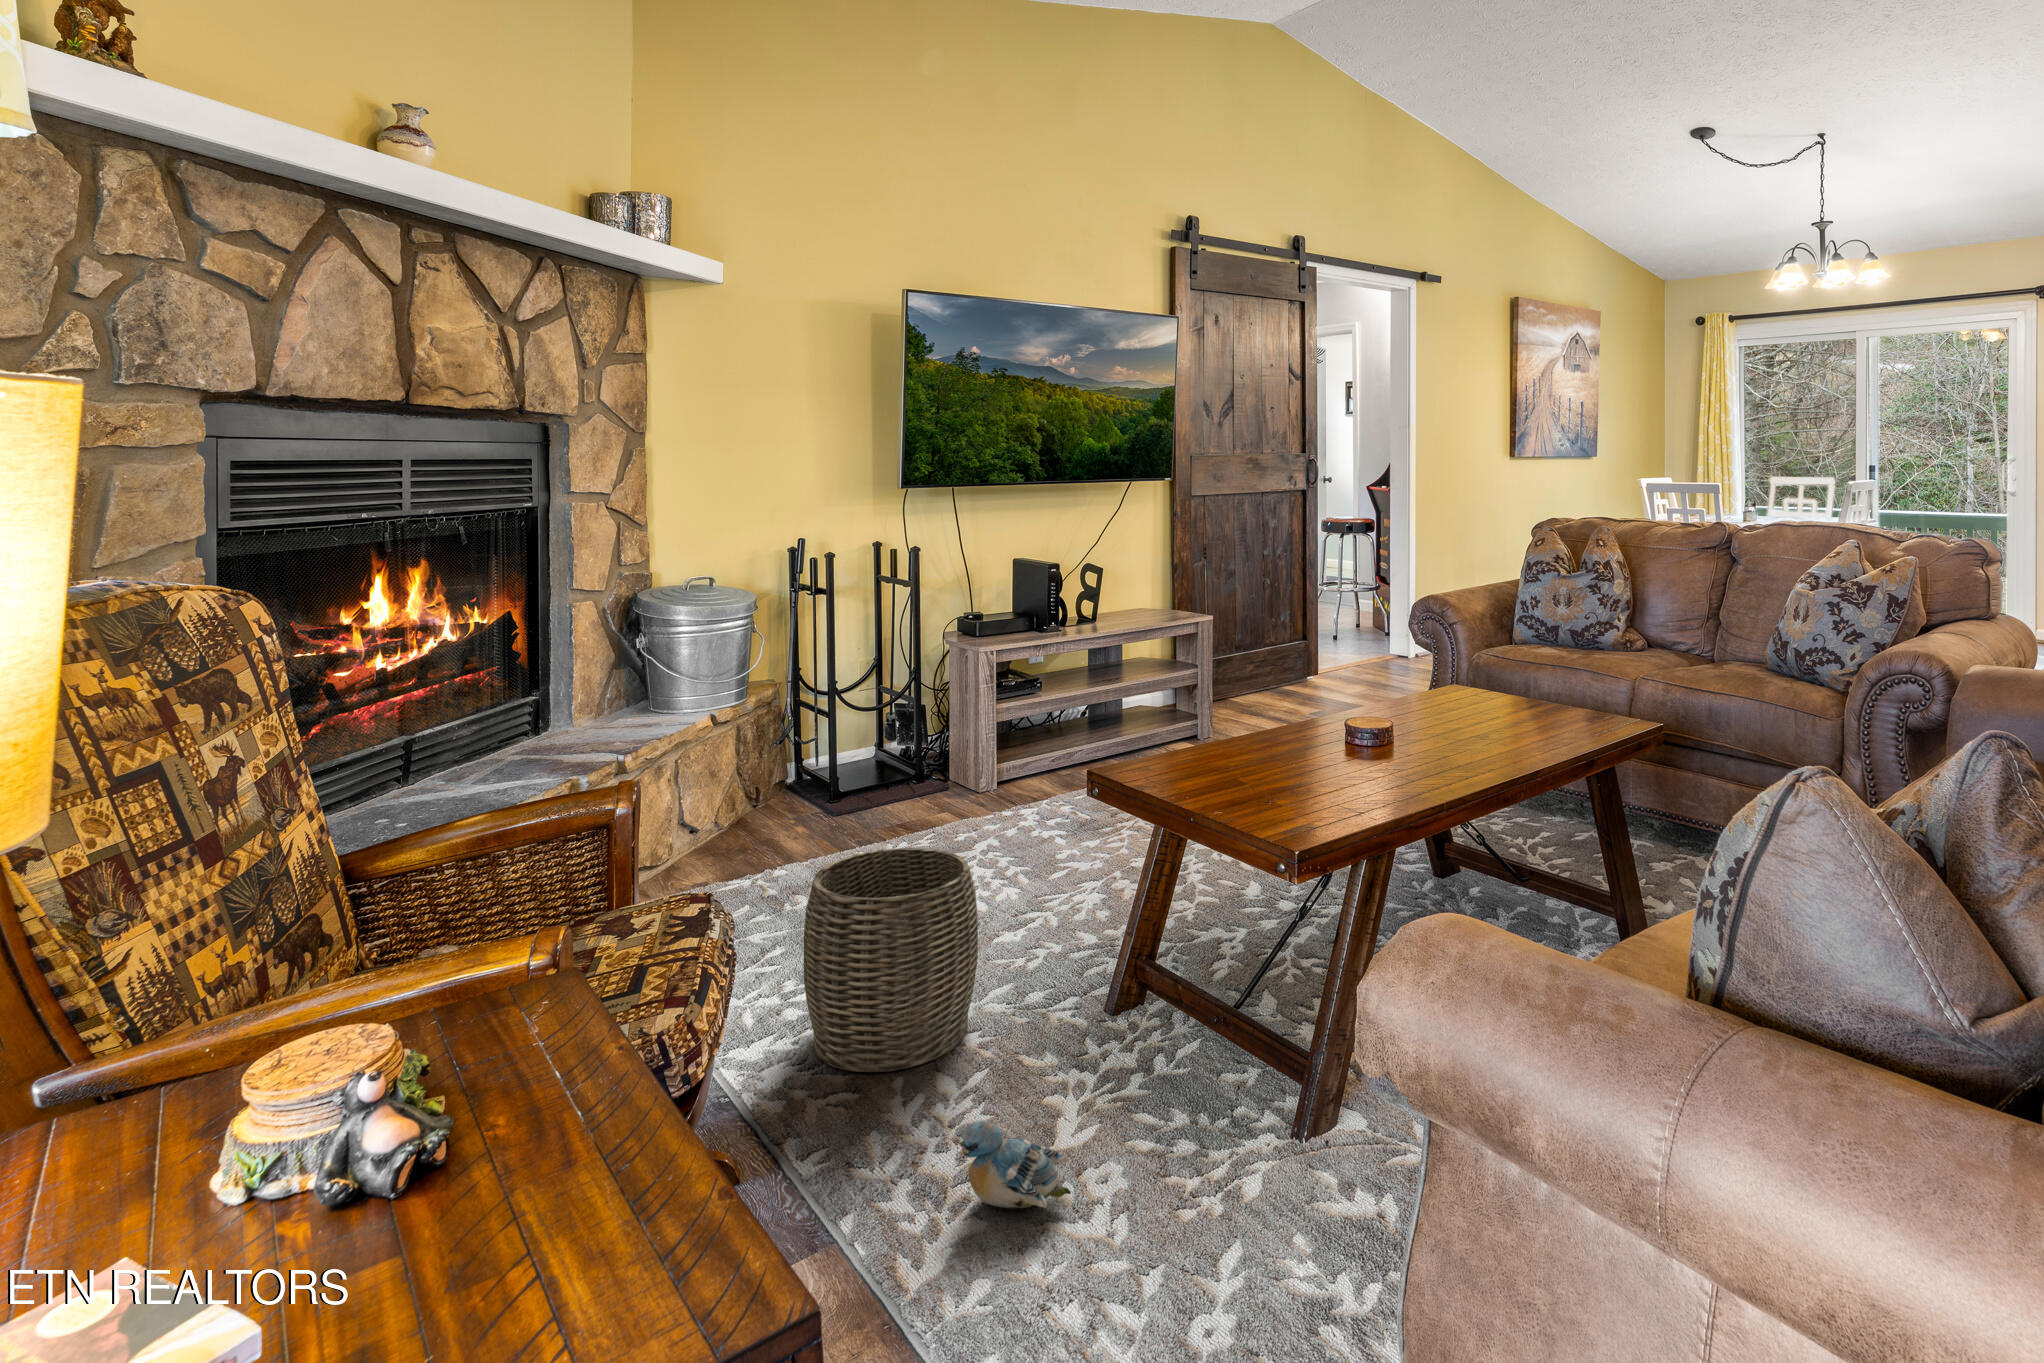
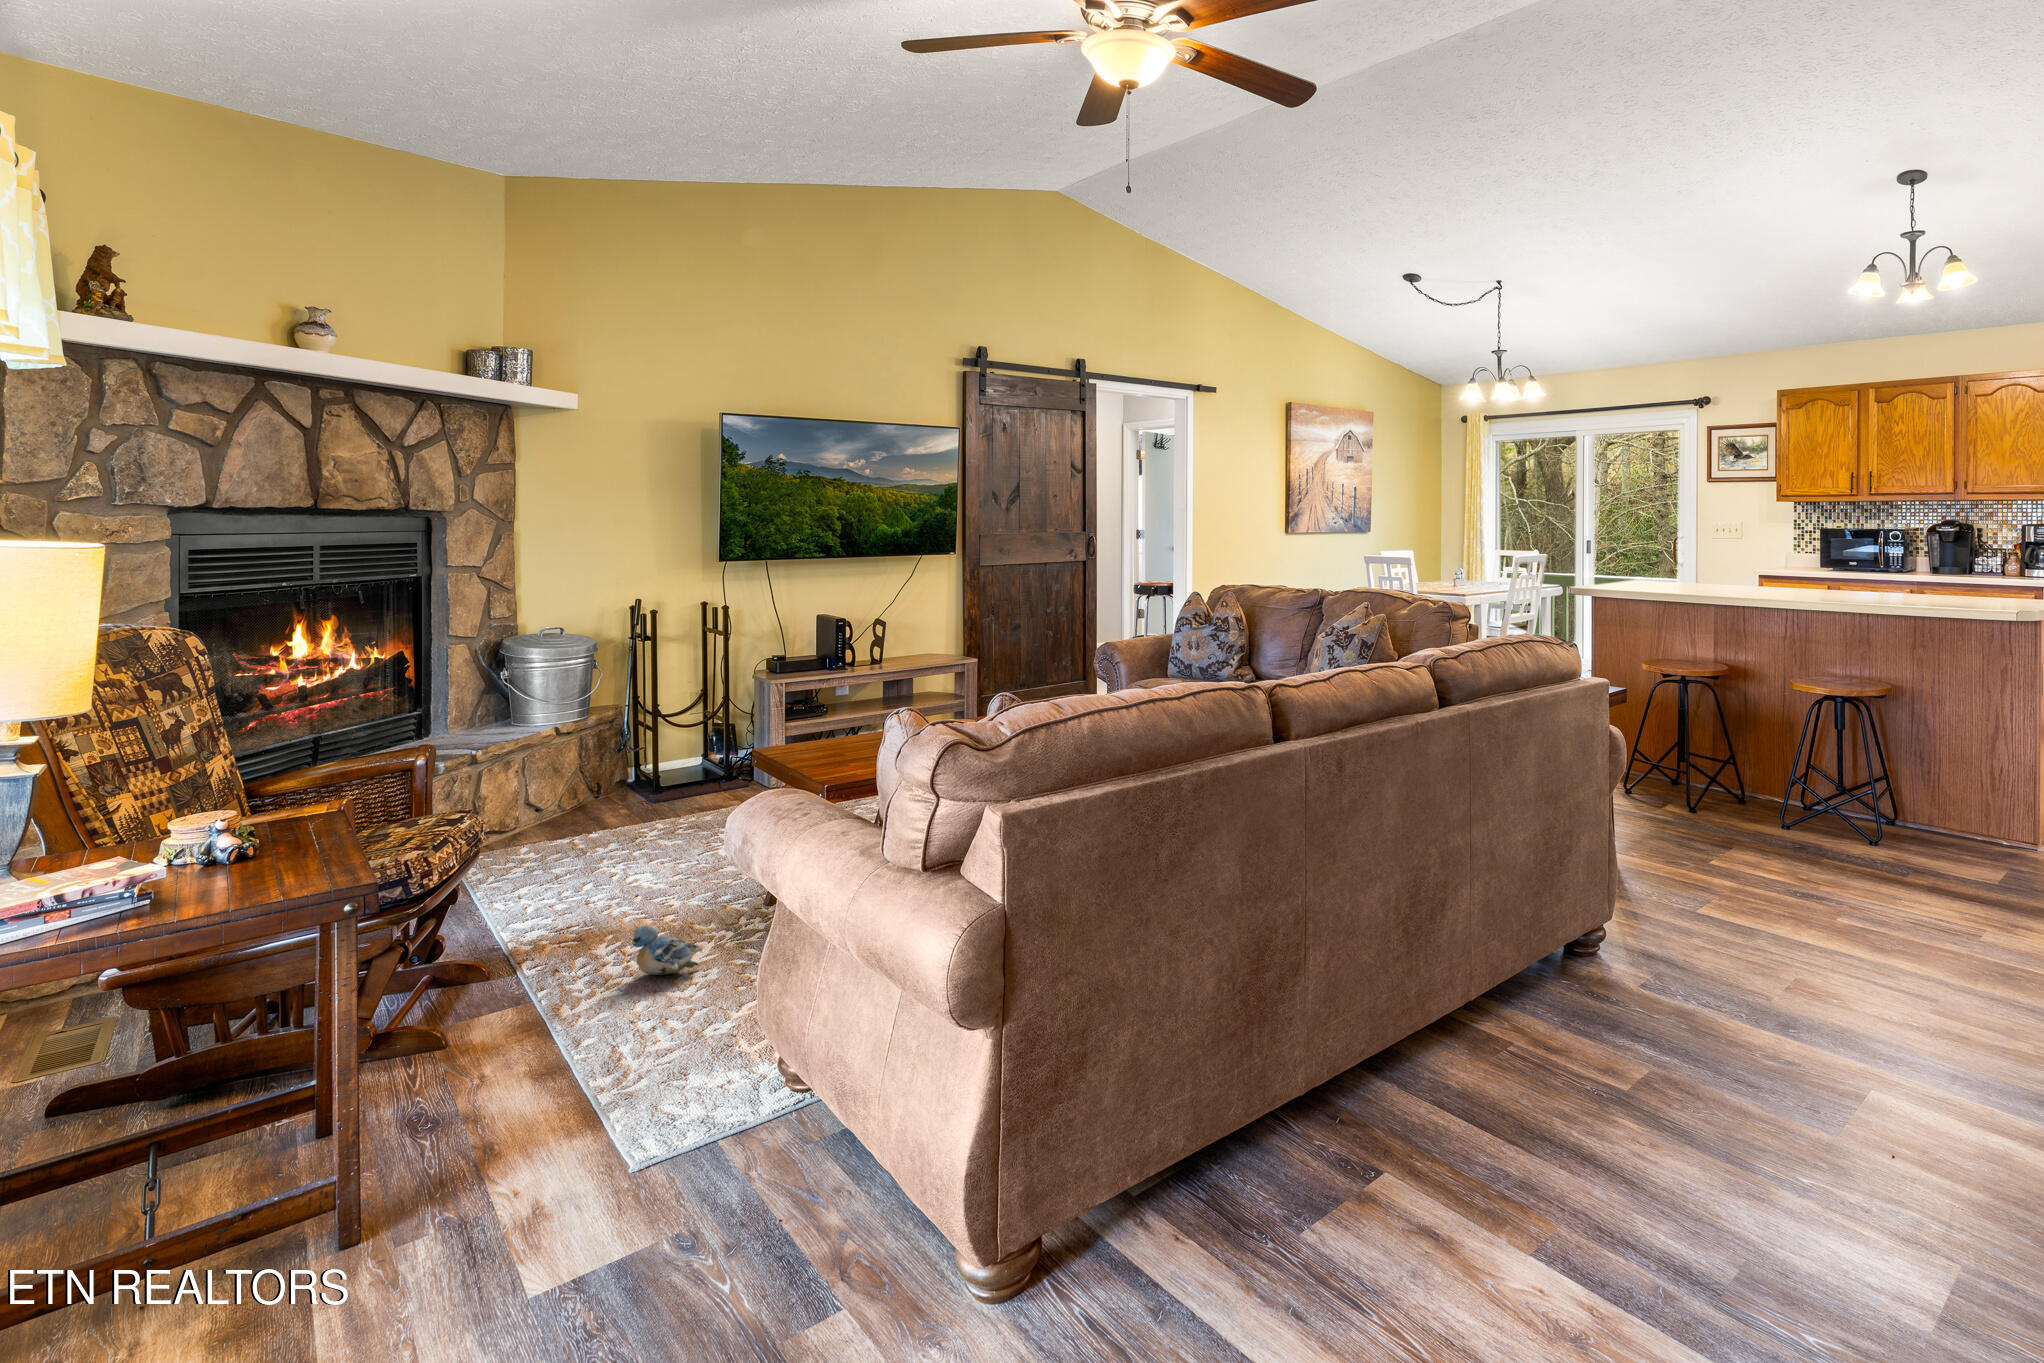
woven basket: present [804,848,978,1072] -> none [567,789,691,924]

